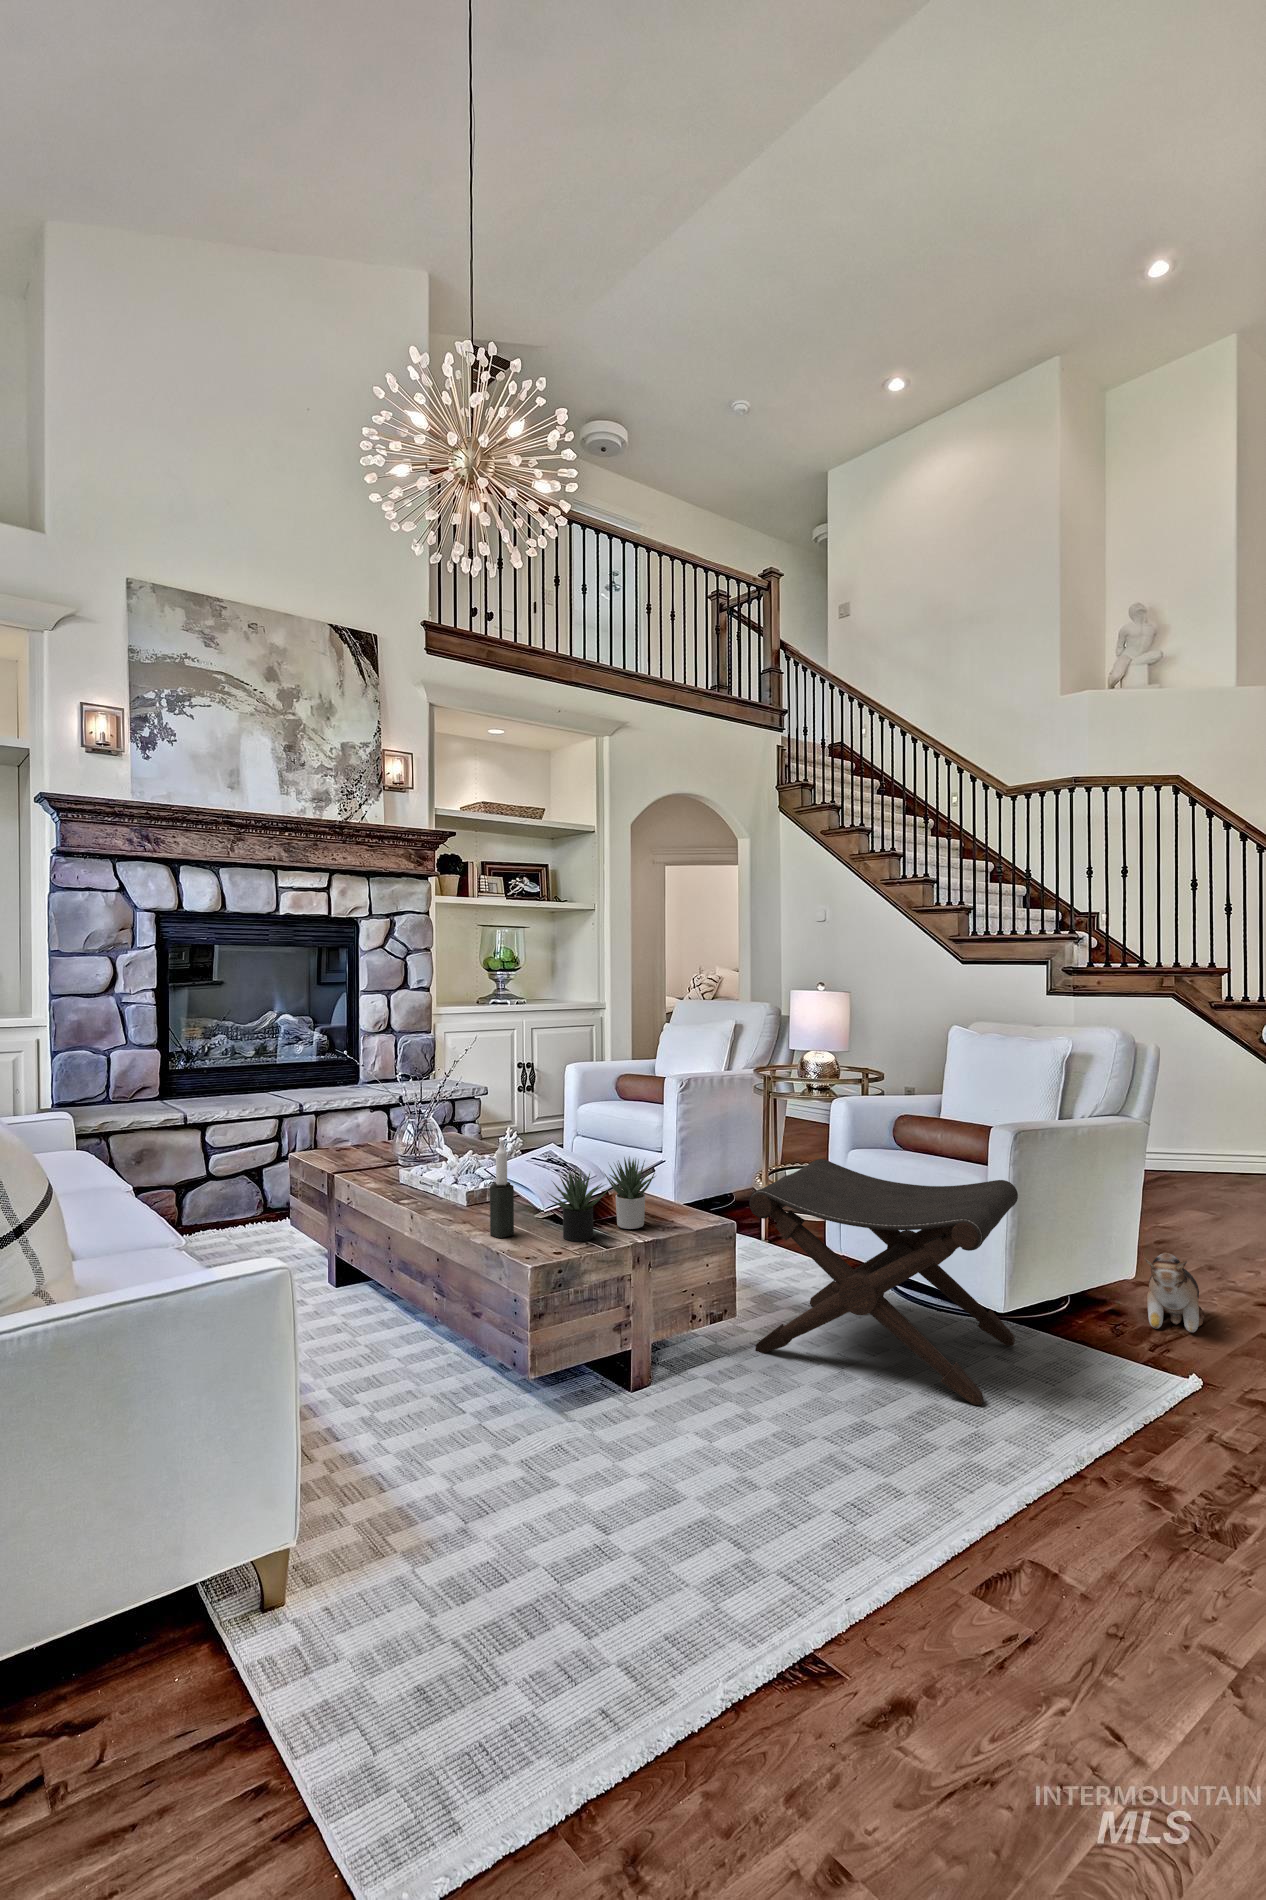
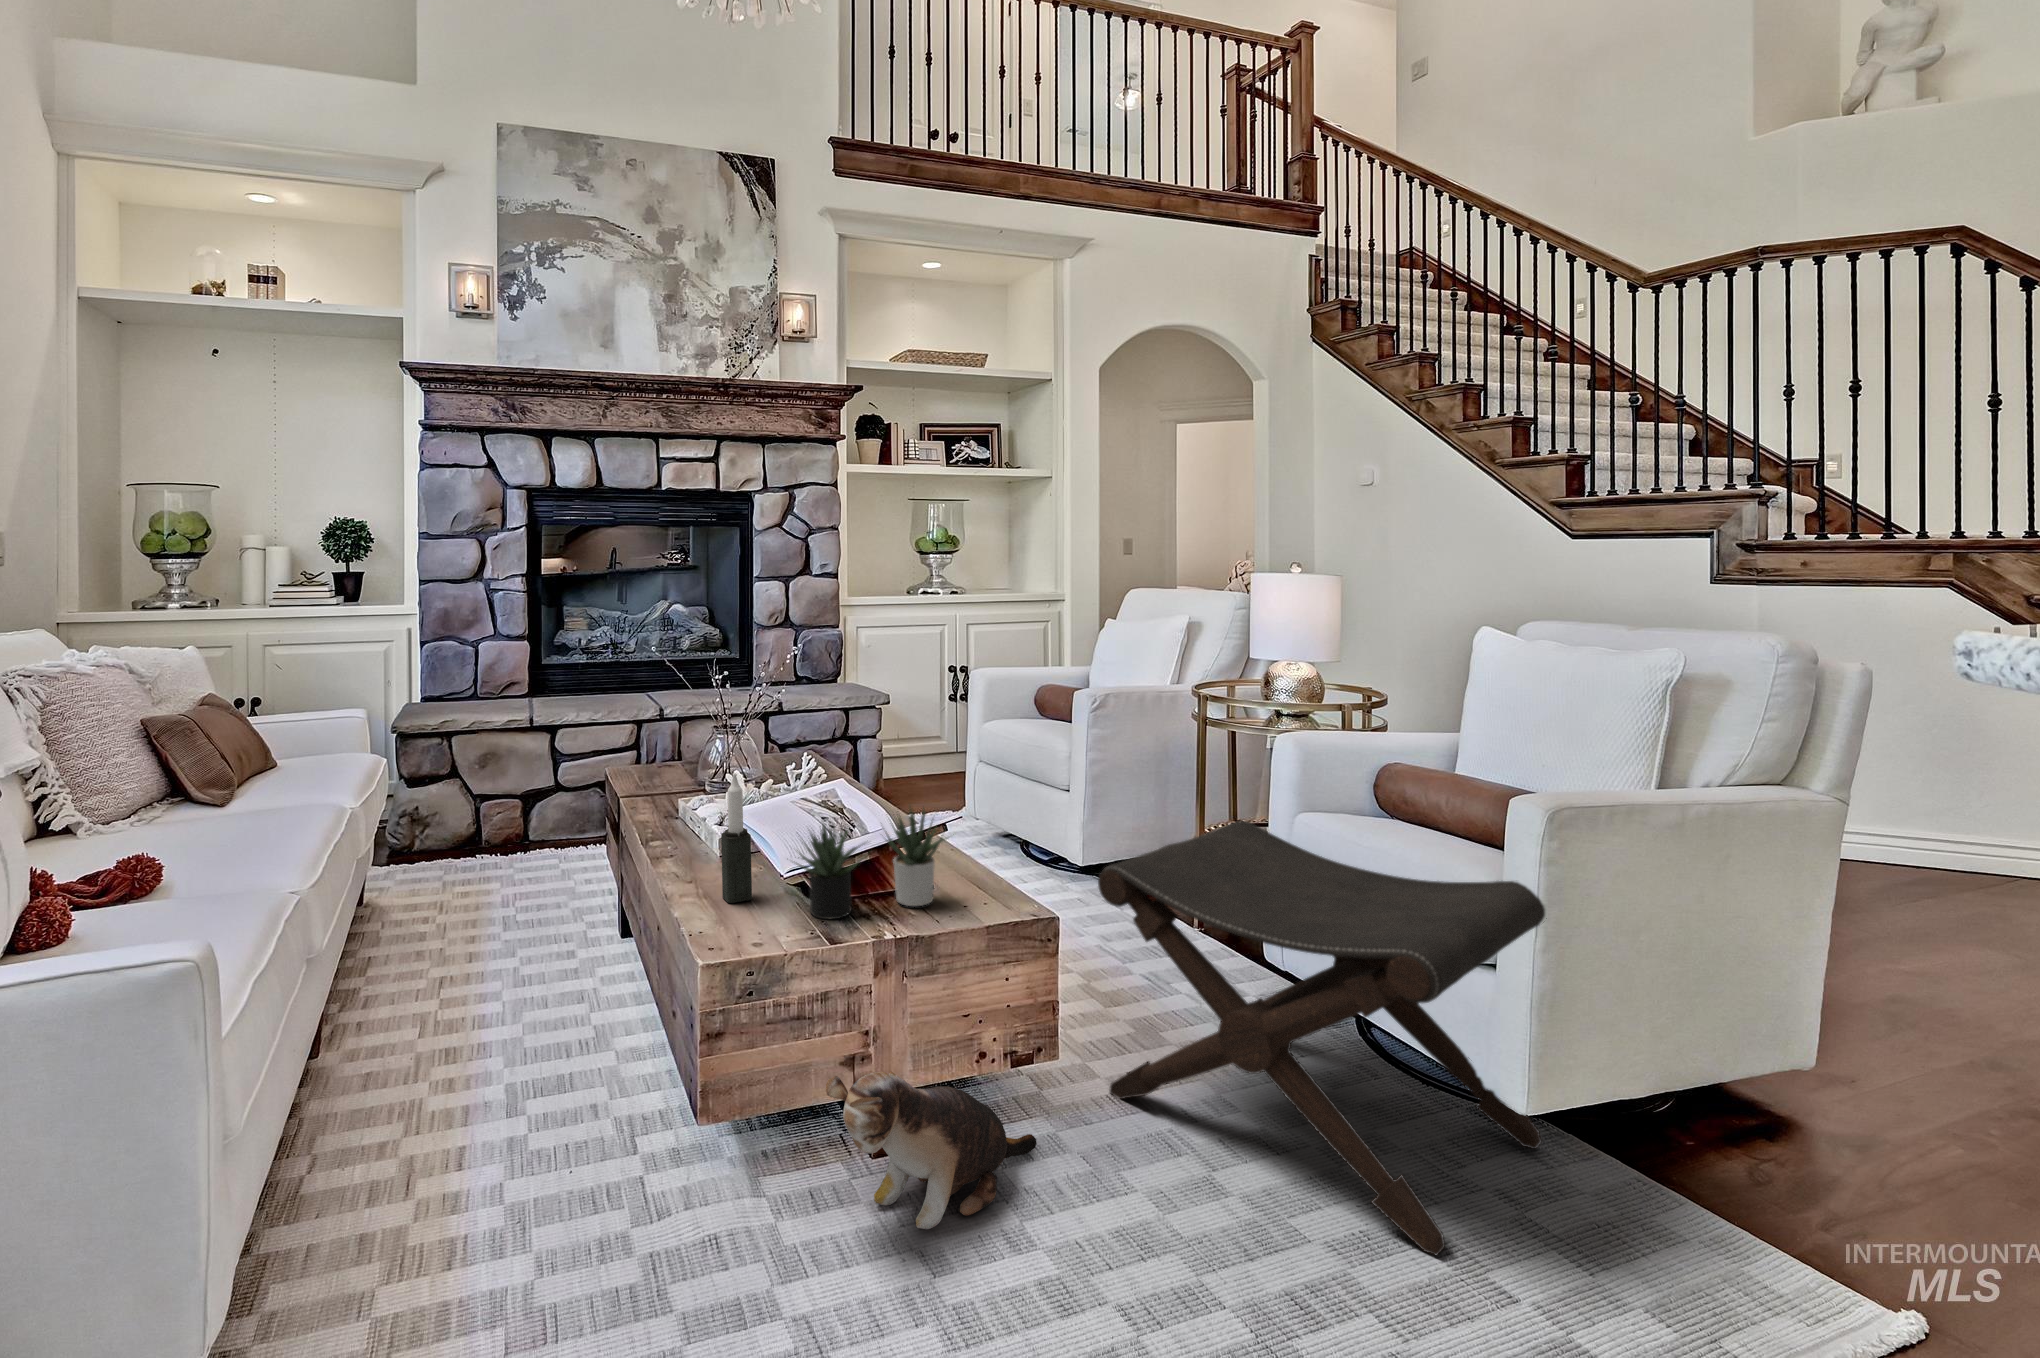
plush toy: present [1144,1253,1204,1332] -> present [826,1072,1037,1229]

